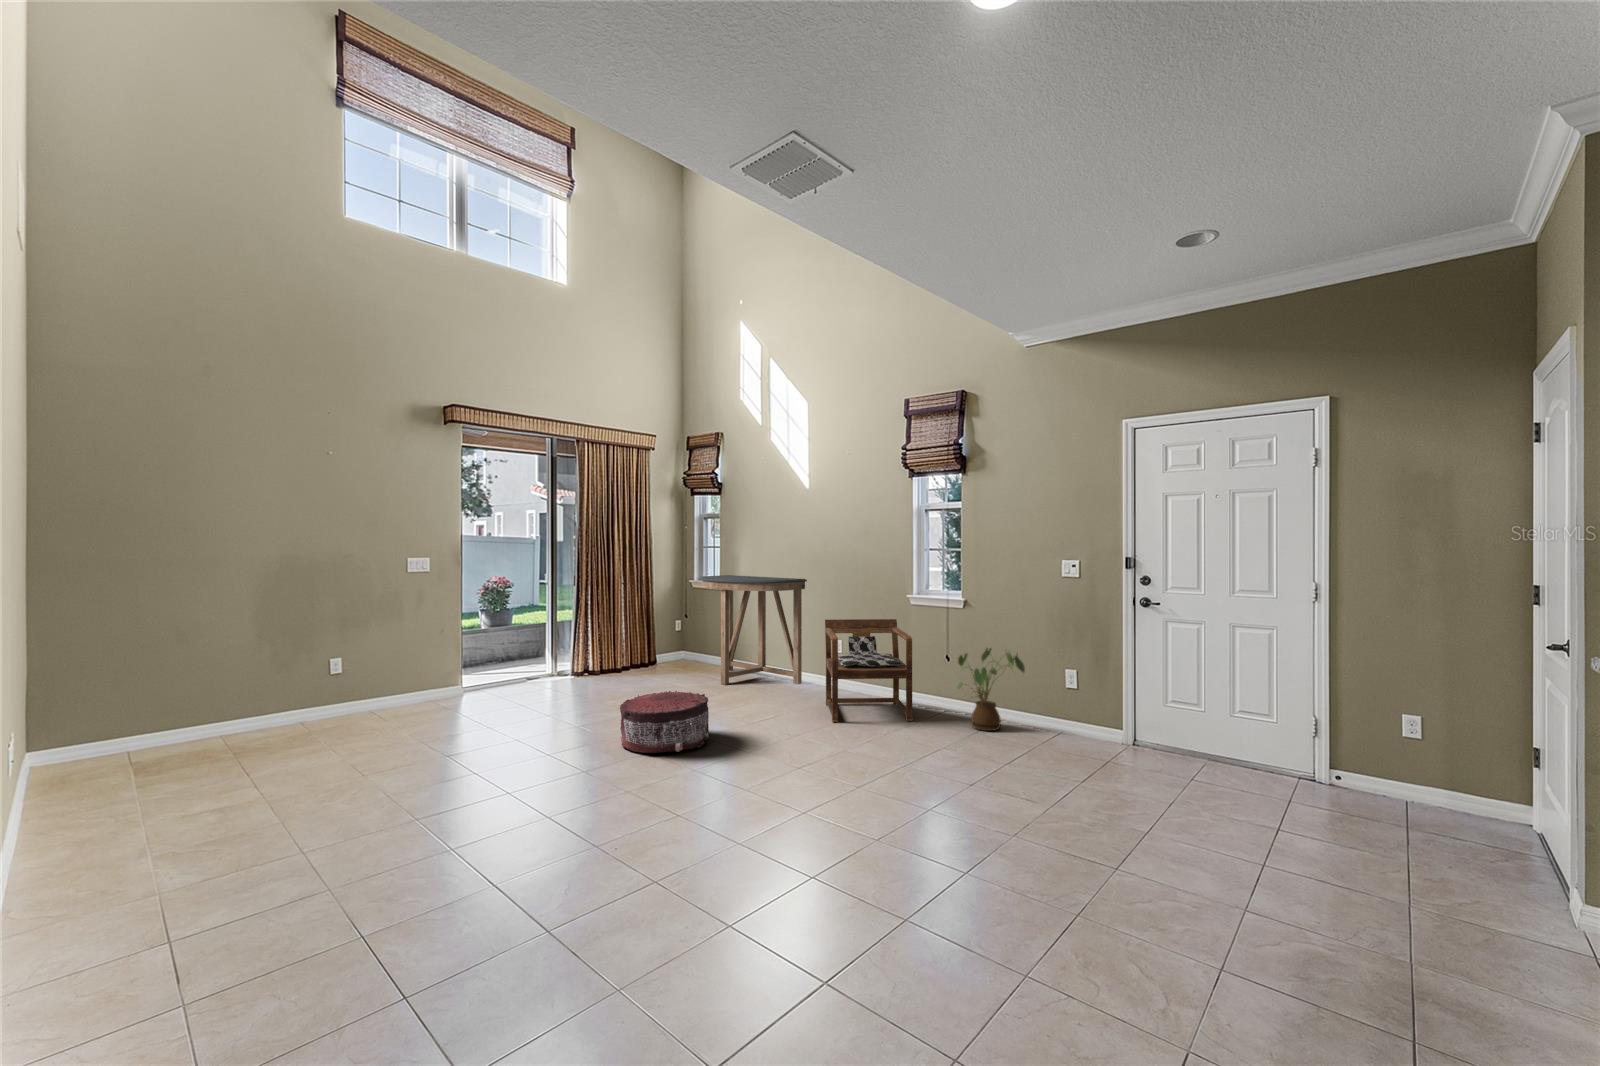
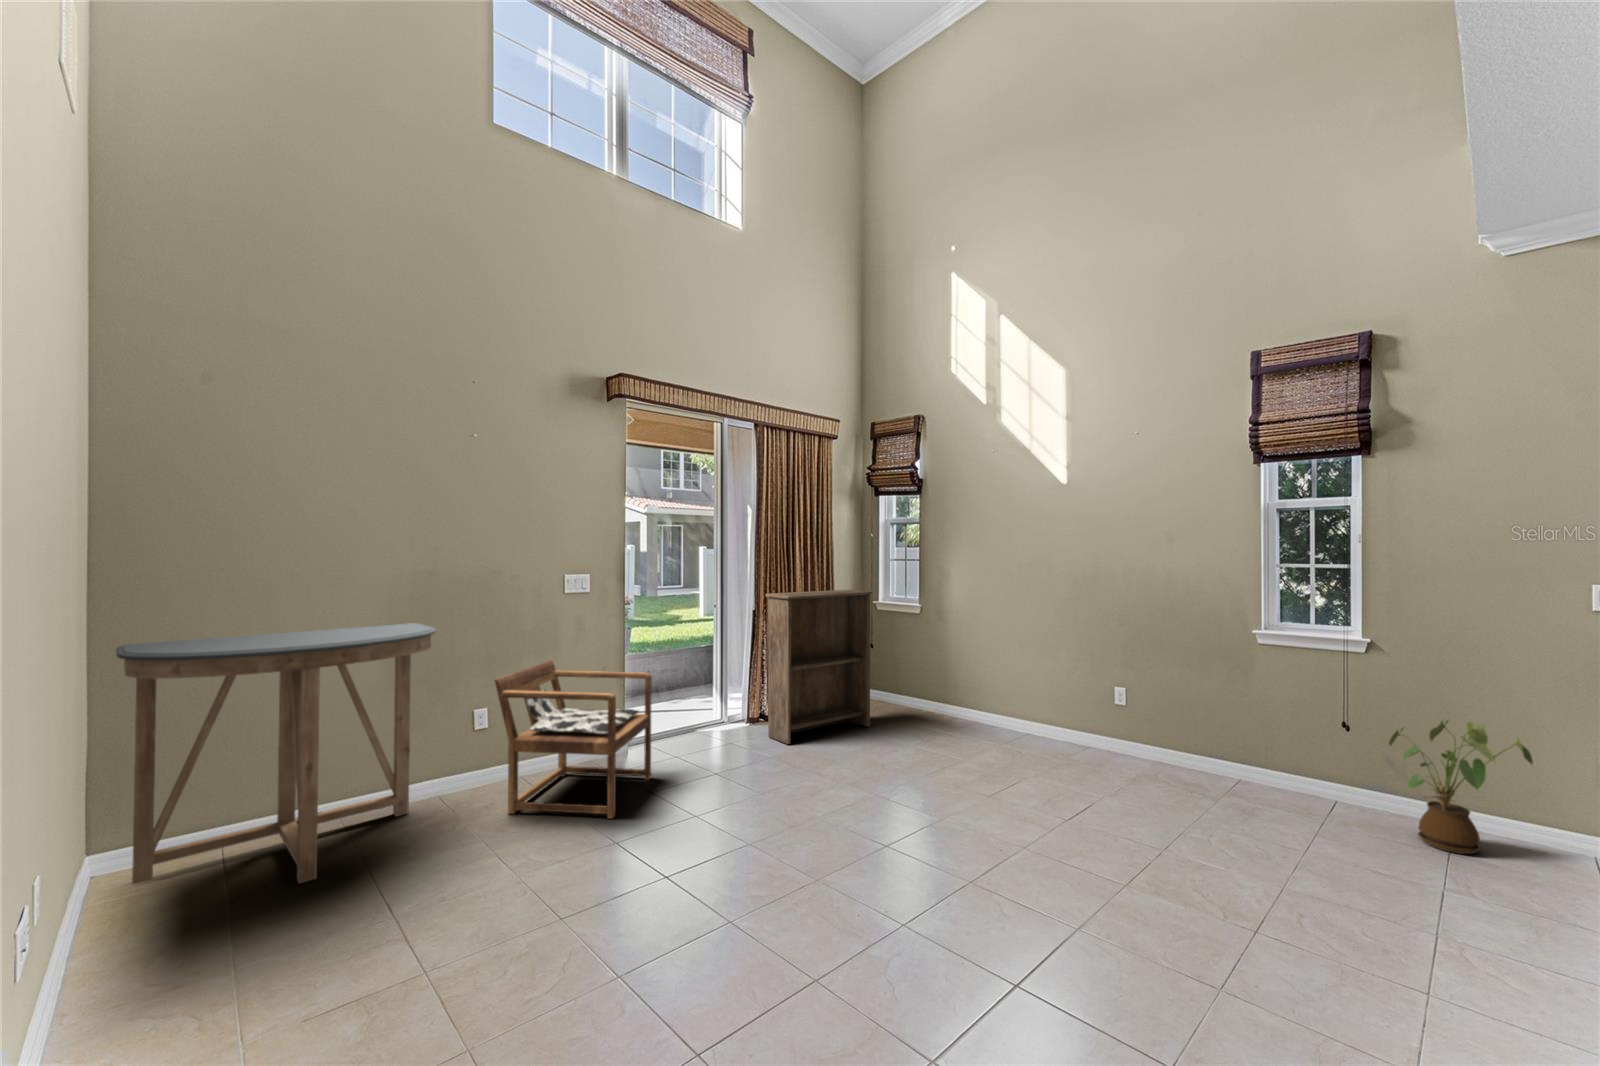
bookshelf: none [579,571,670,688] -> present [766,590,873,744]
console table: present [700,575,807,685] -> present [116,623,436,884]
armchair: present [825,619,912,722] -> present [495,660,652,818]
pouf: present [620,691,709,753] -> none [905,777,1051,896]

